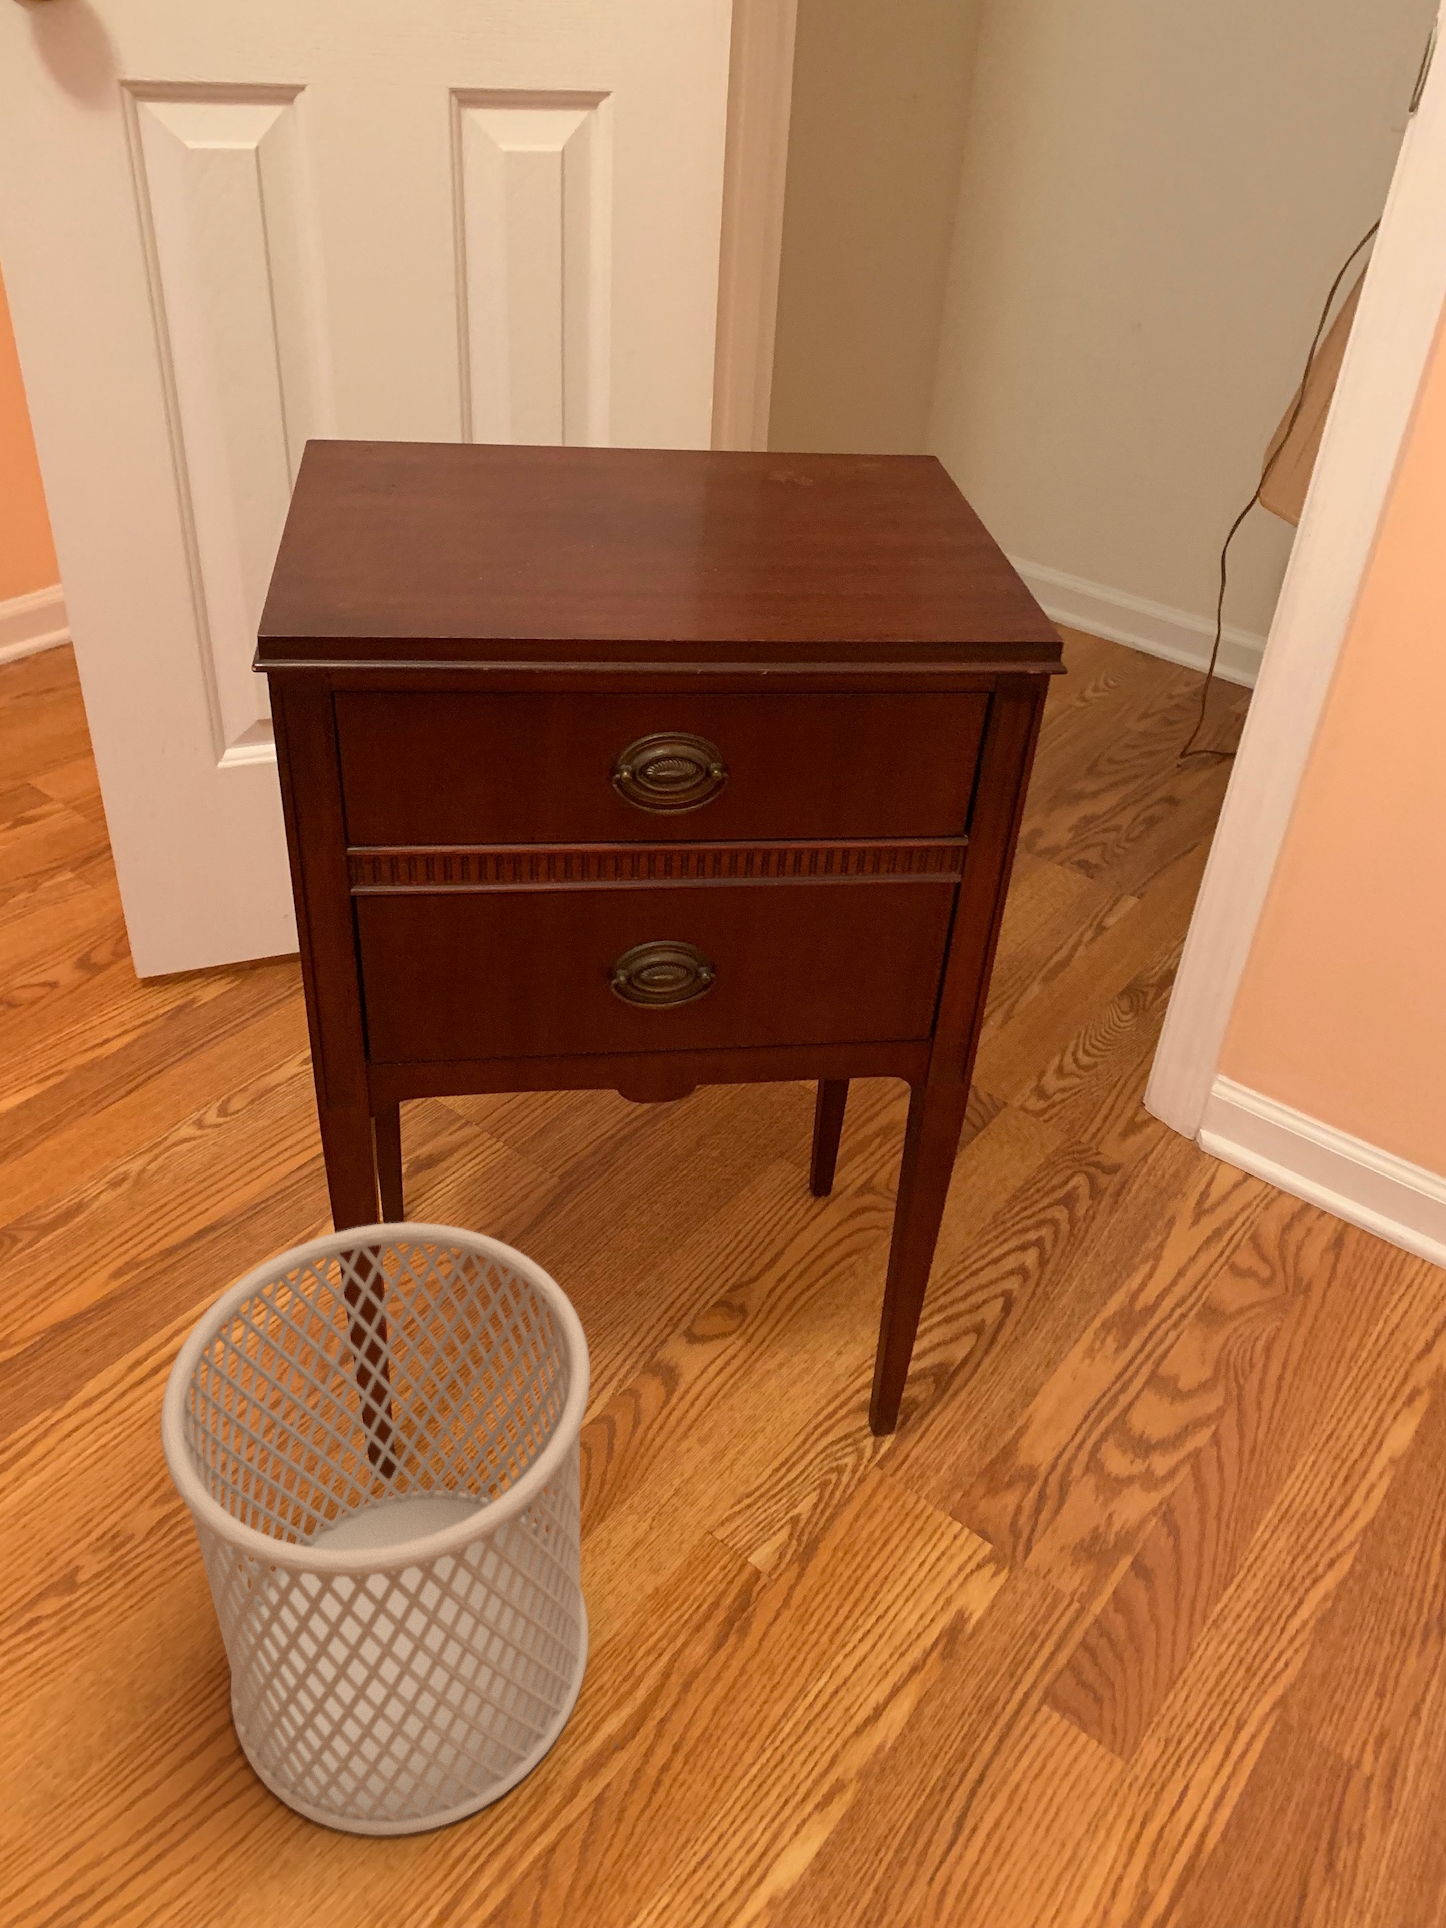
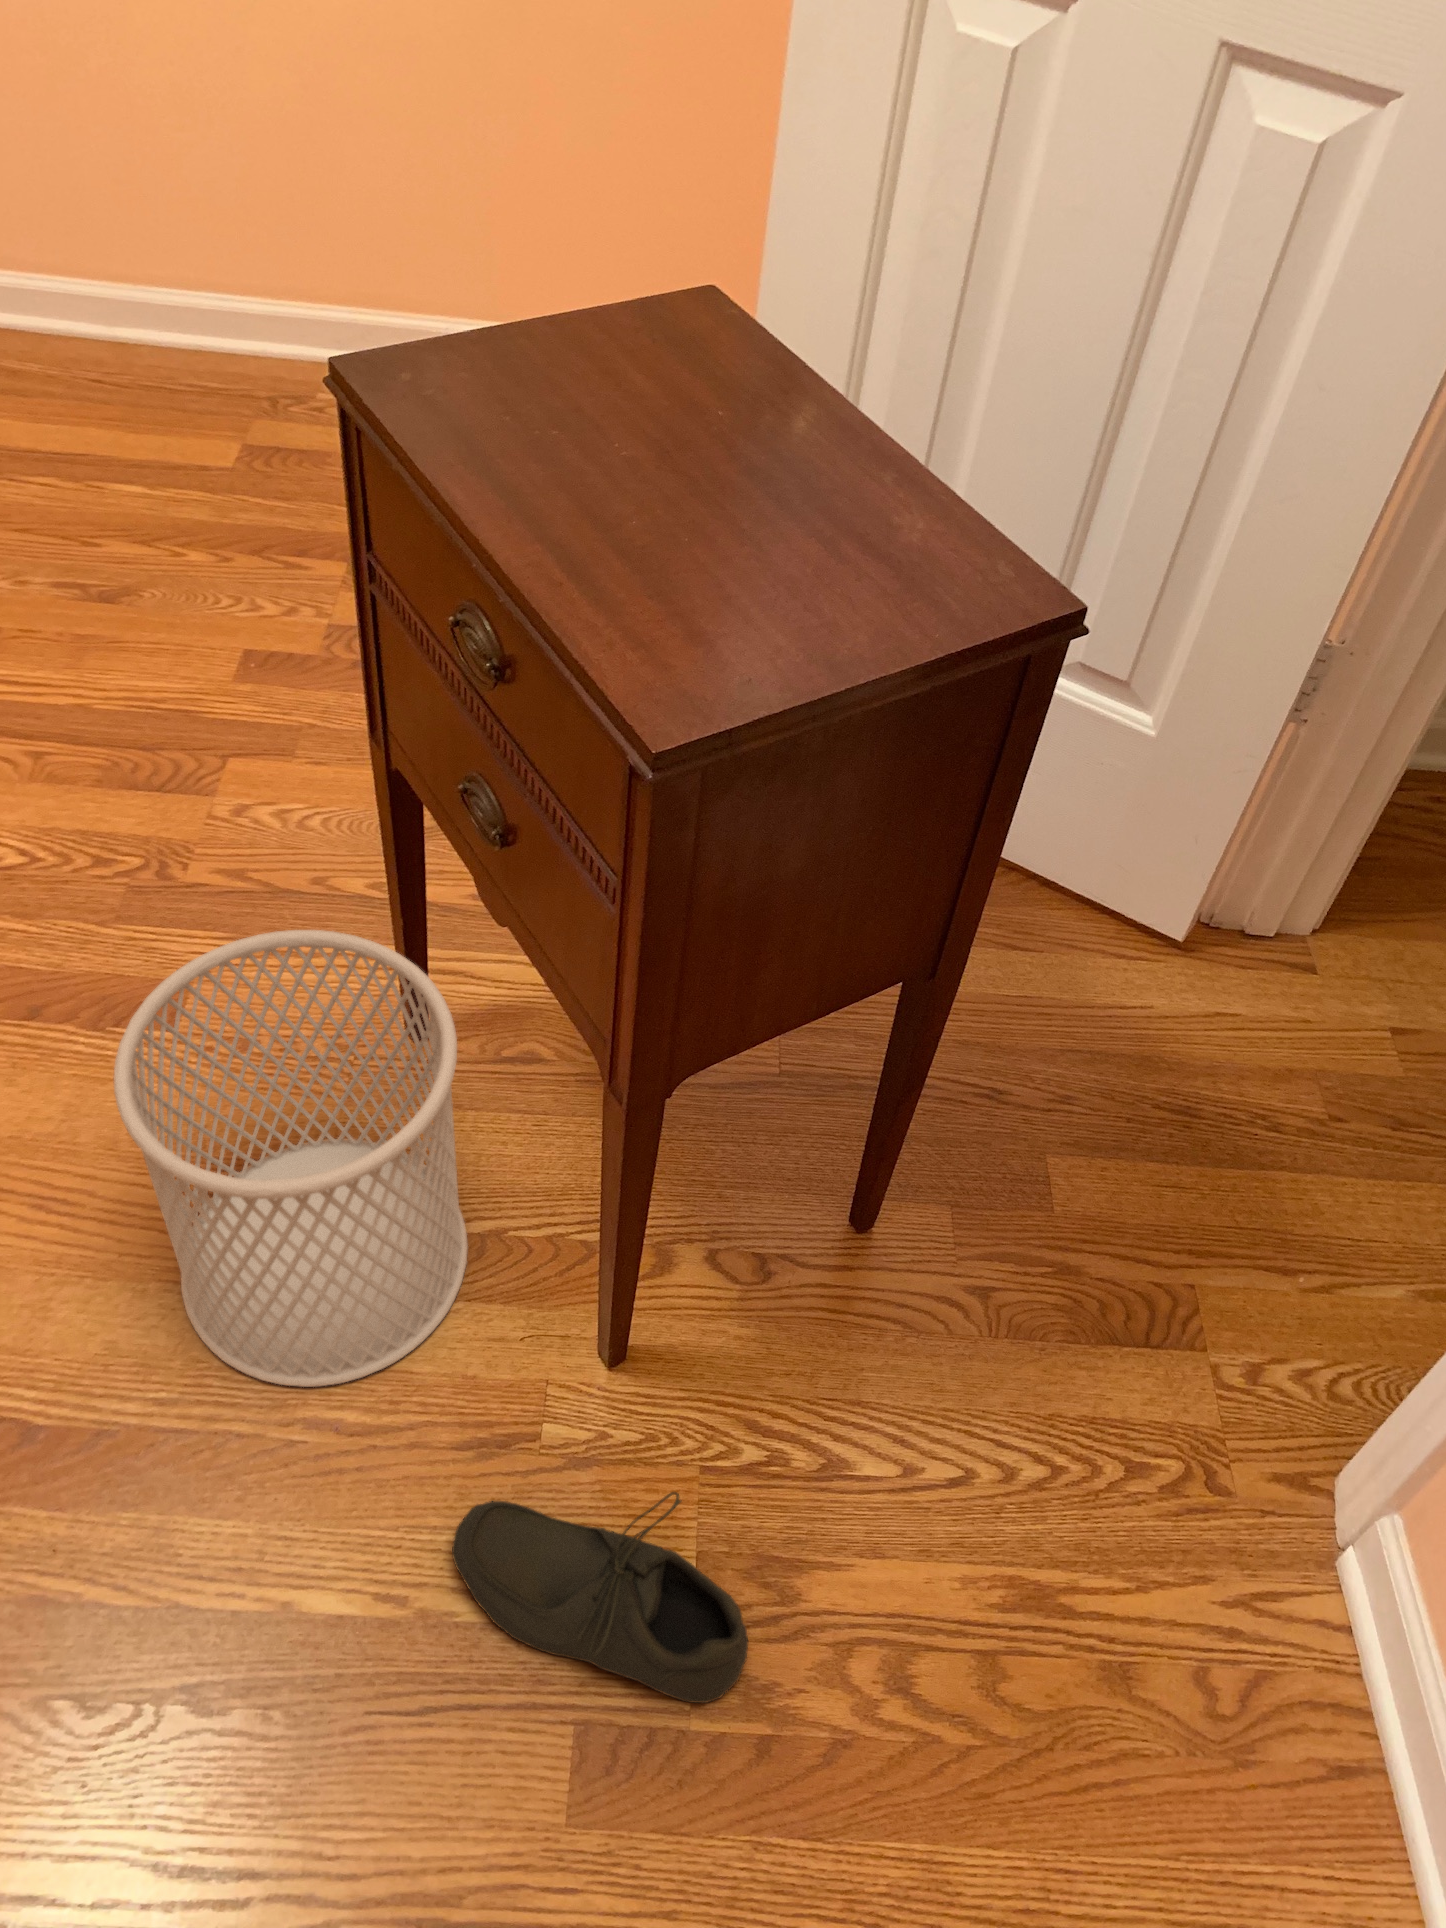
shoe: none [806,1443,1094,1714] -> present [452,1492,748,1703]

